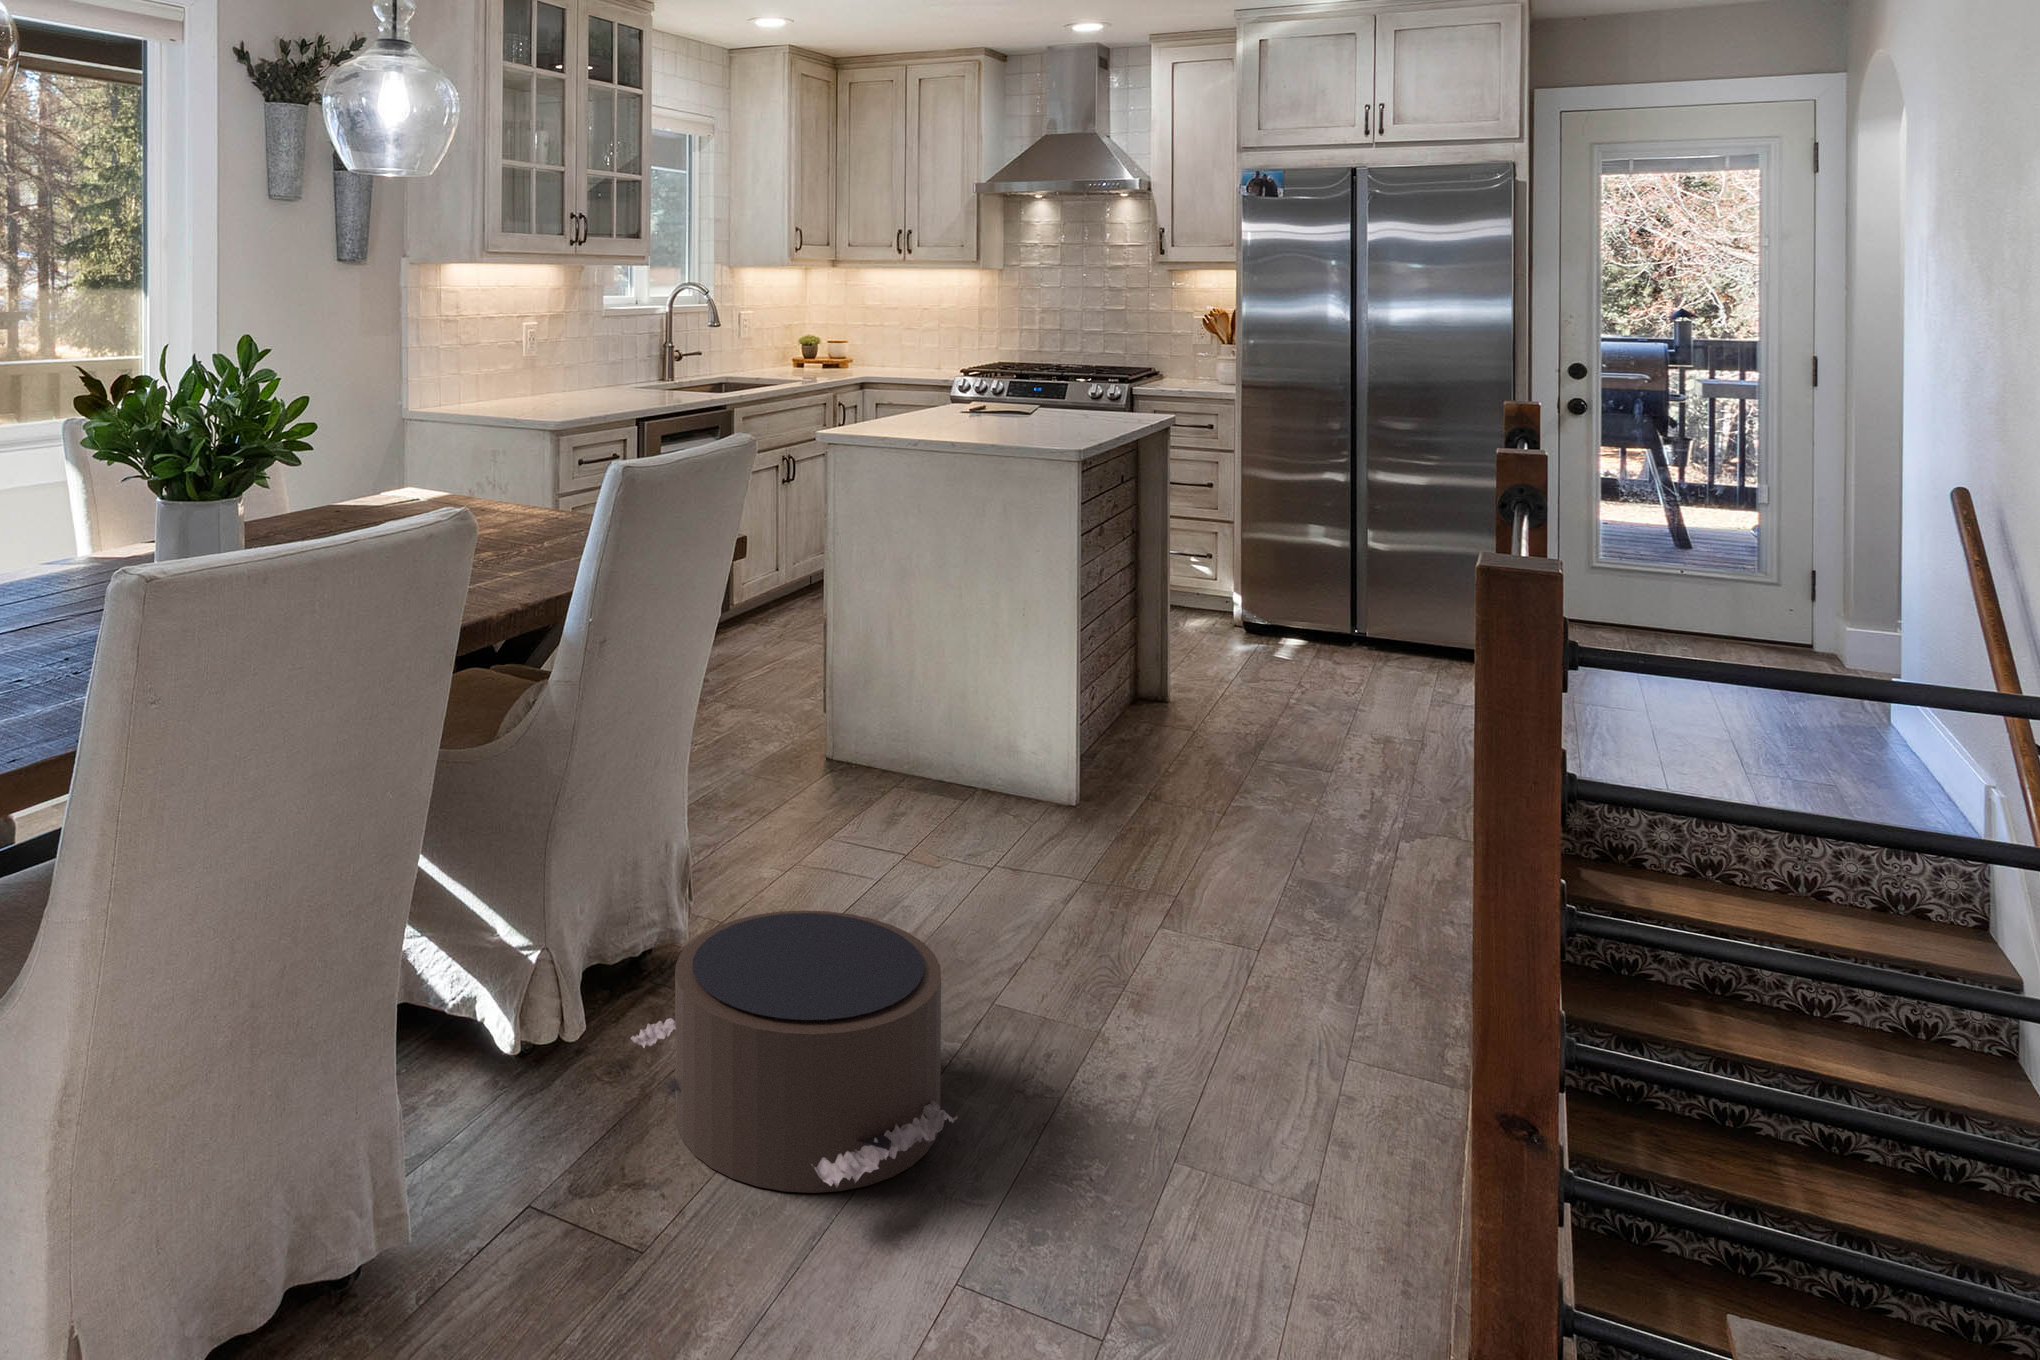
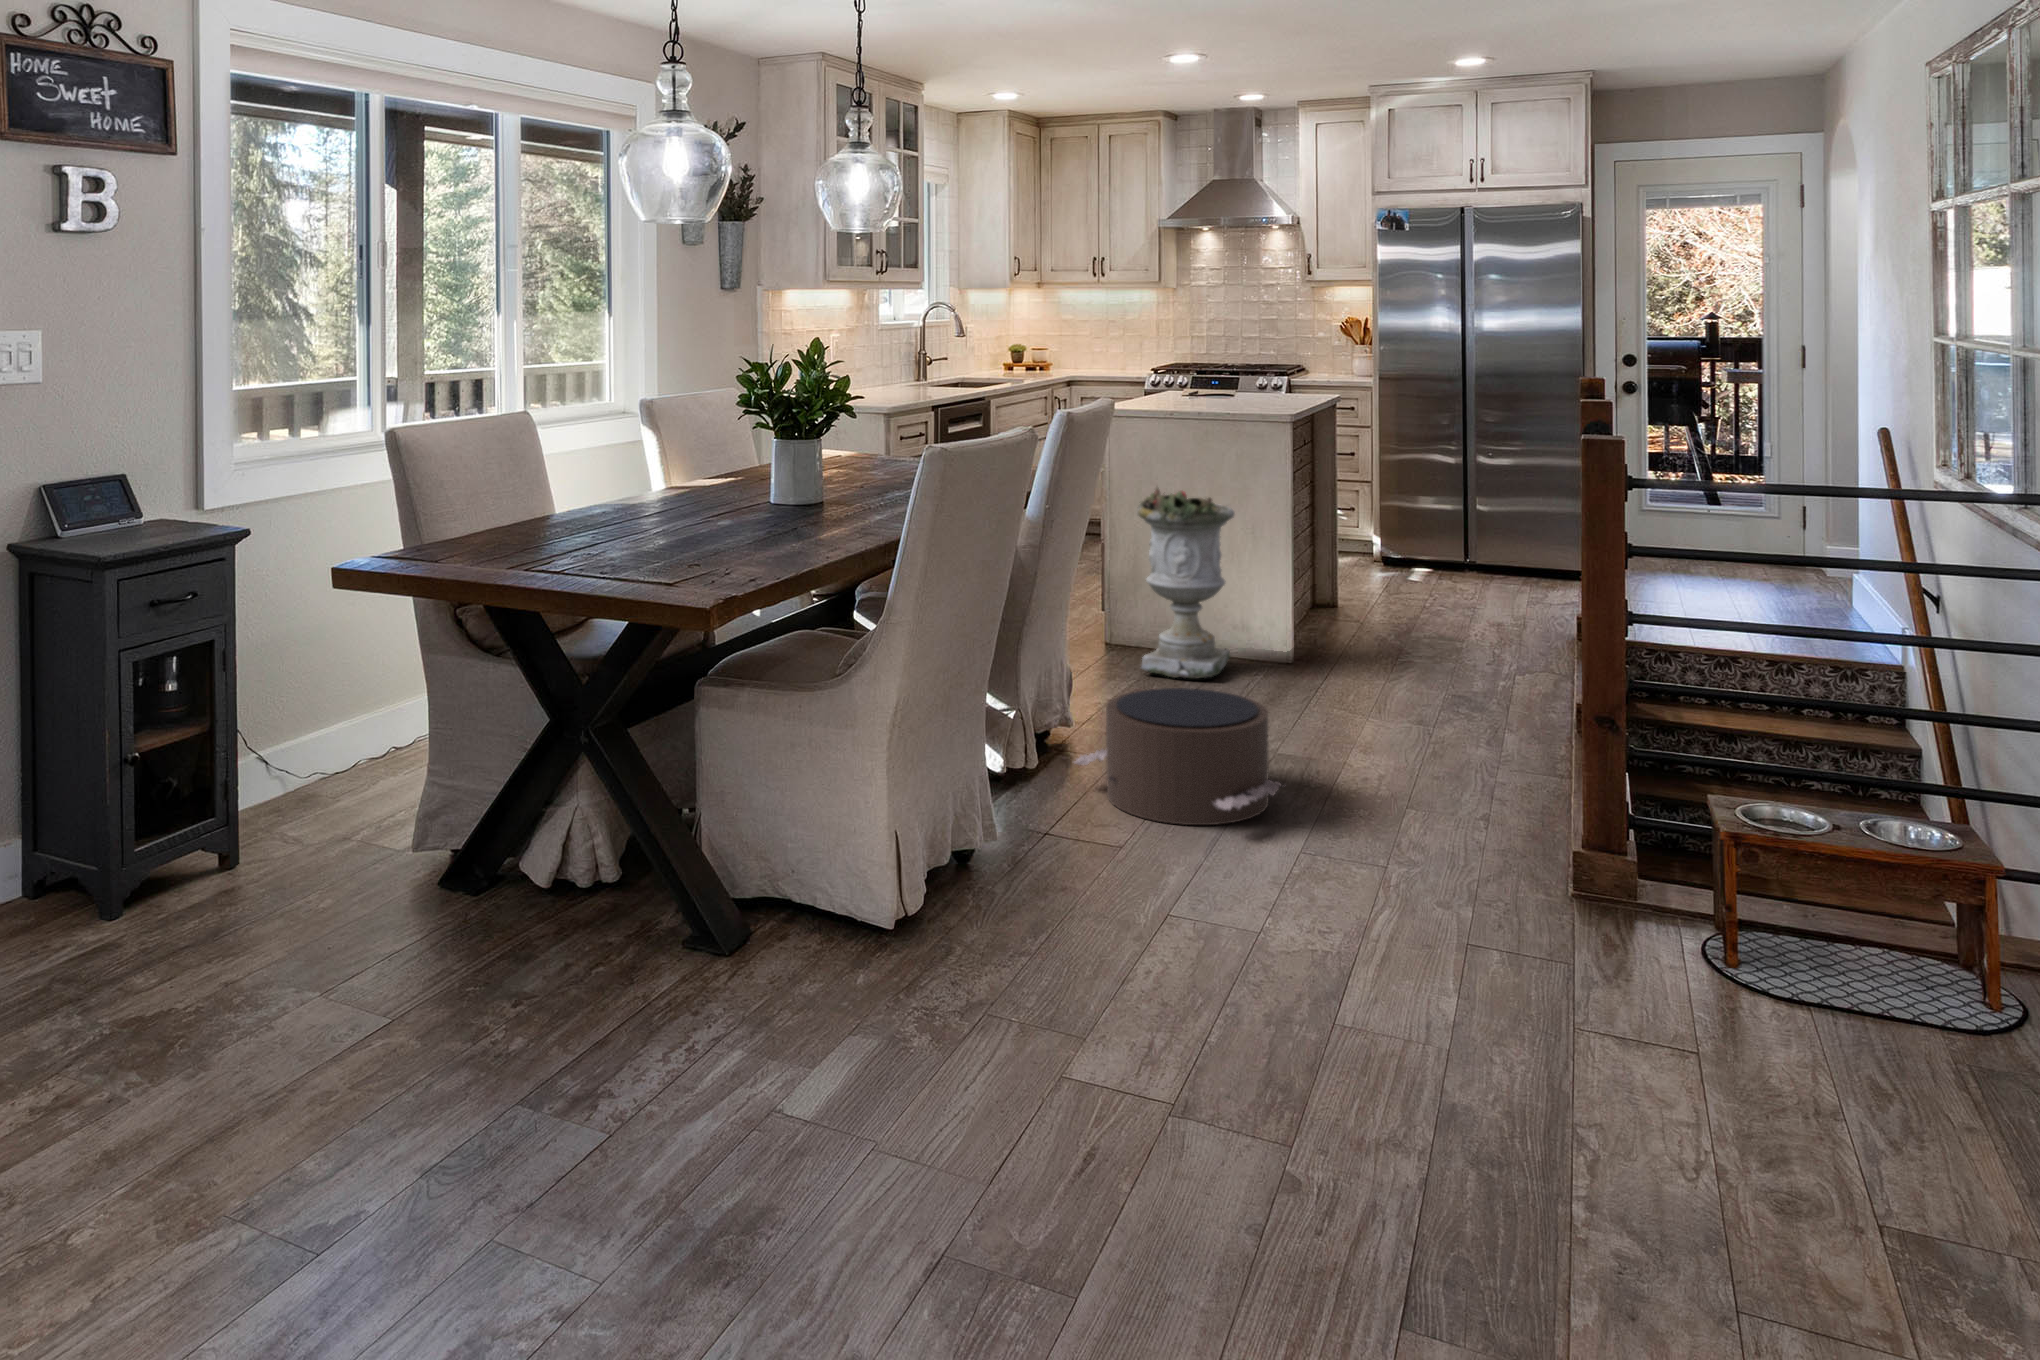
planter: none [847,549,988,833] -> present [1137,488,1235,678]

